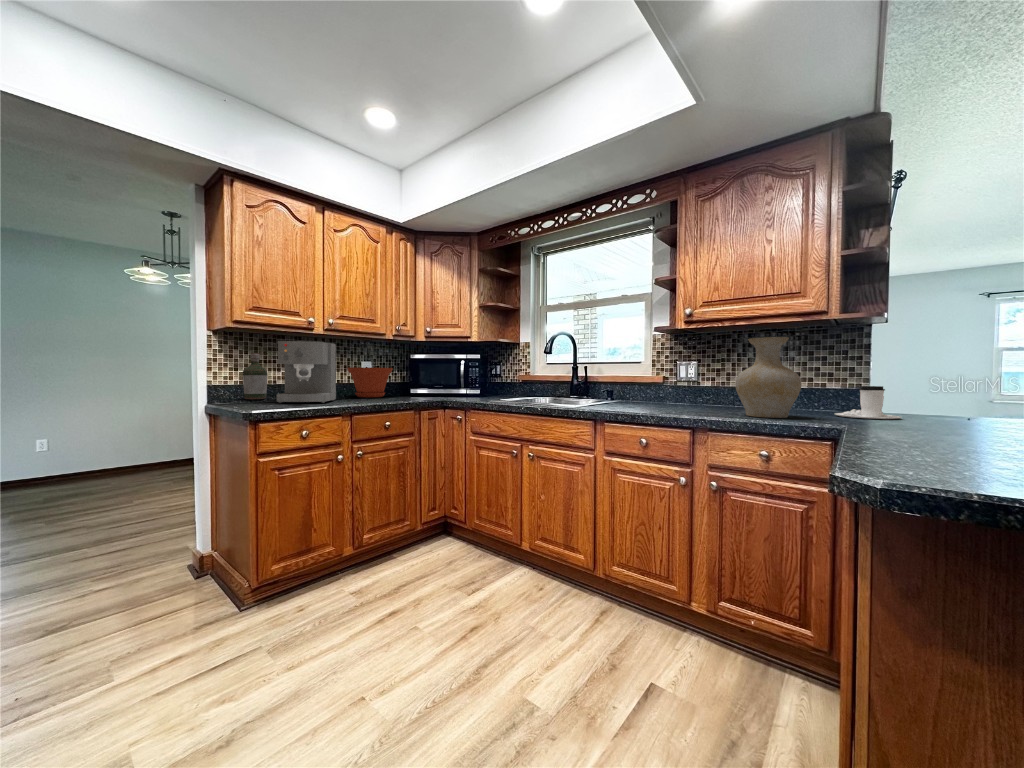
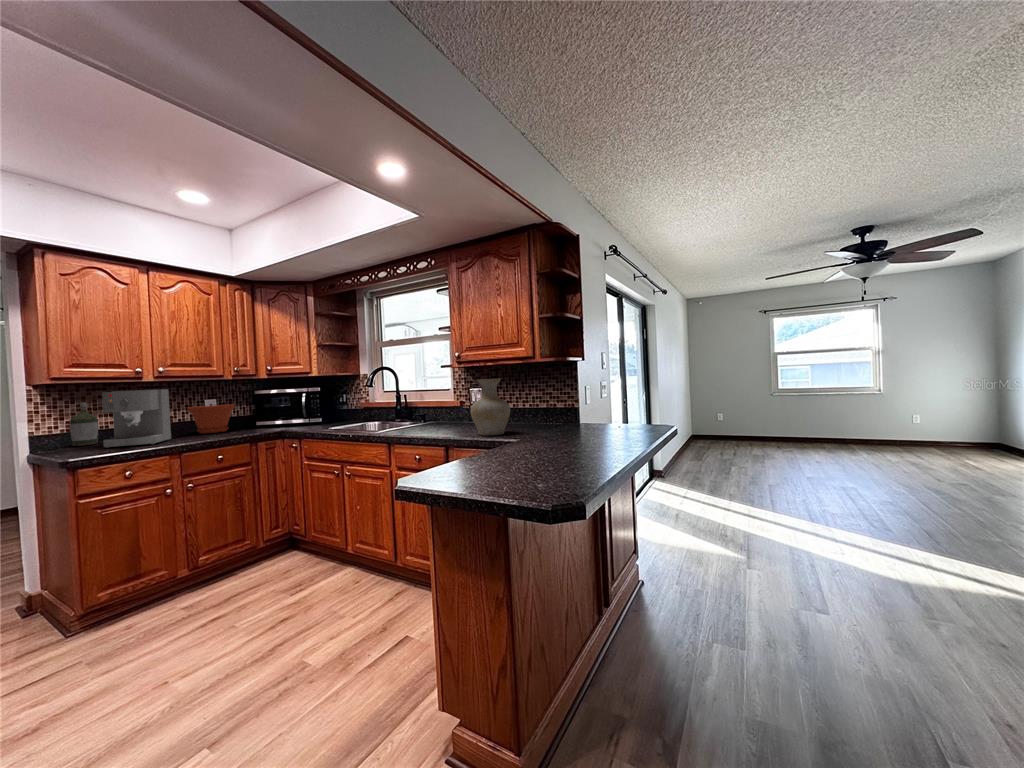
coffee cup: present [835,386,901,419] -> none [541,408,576,431]

